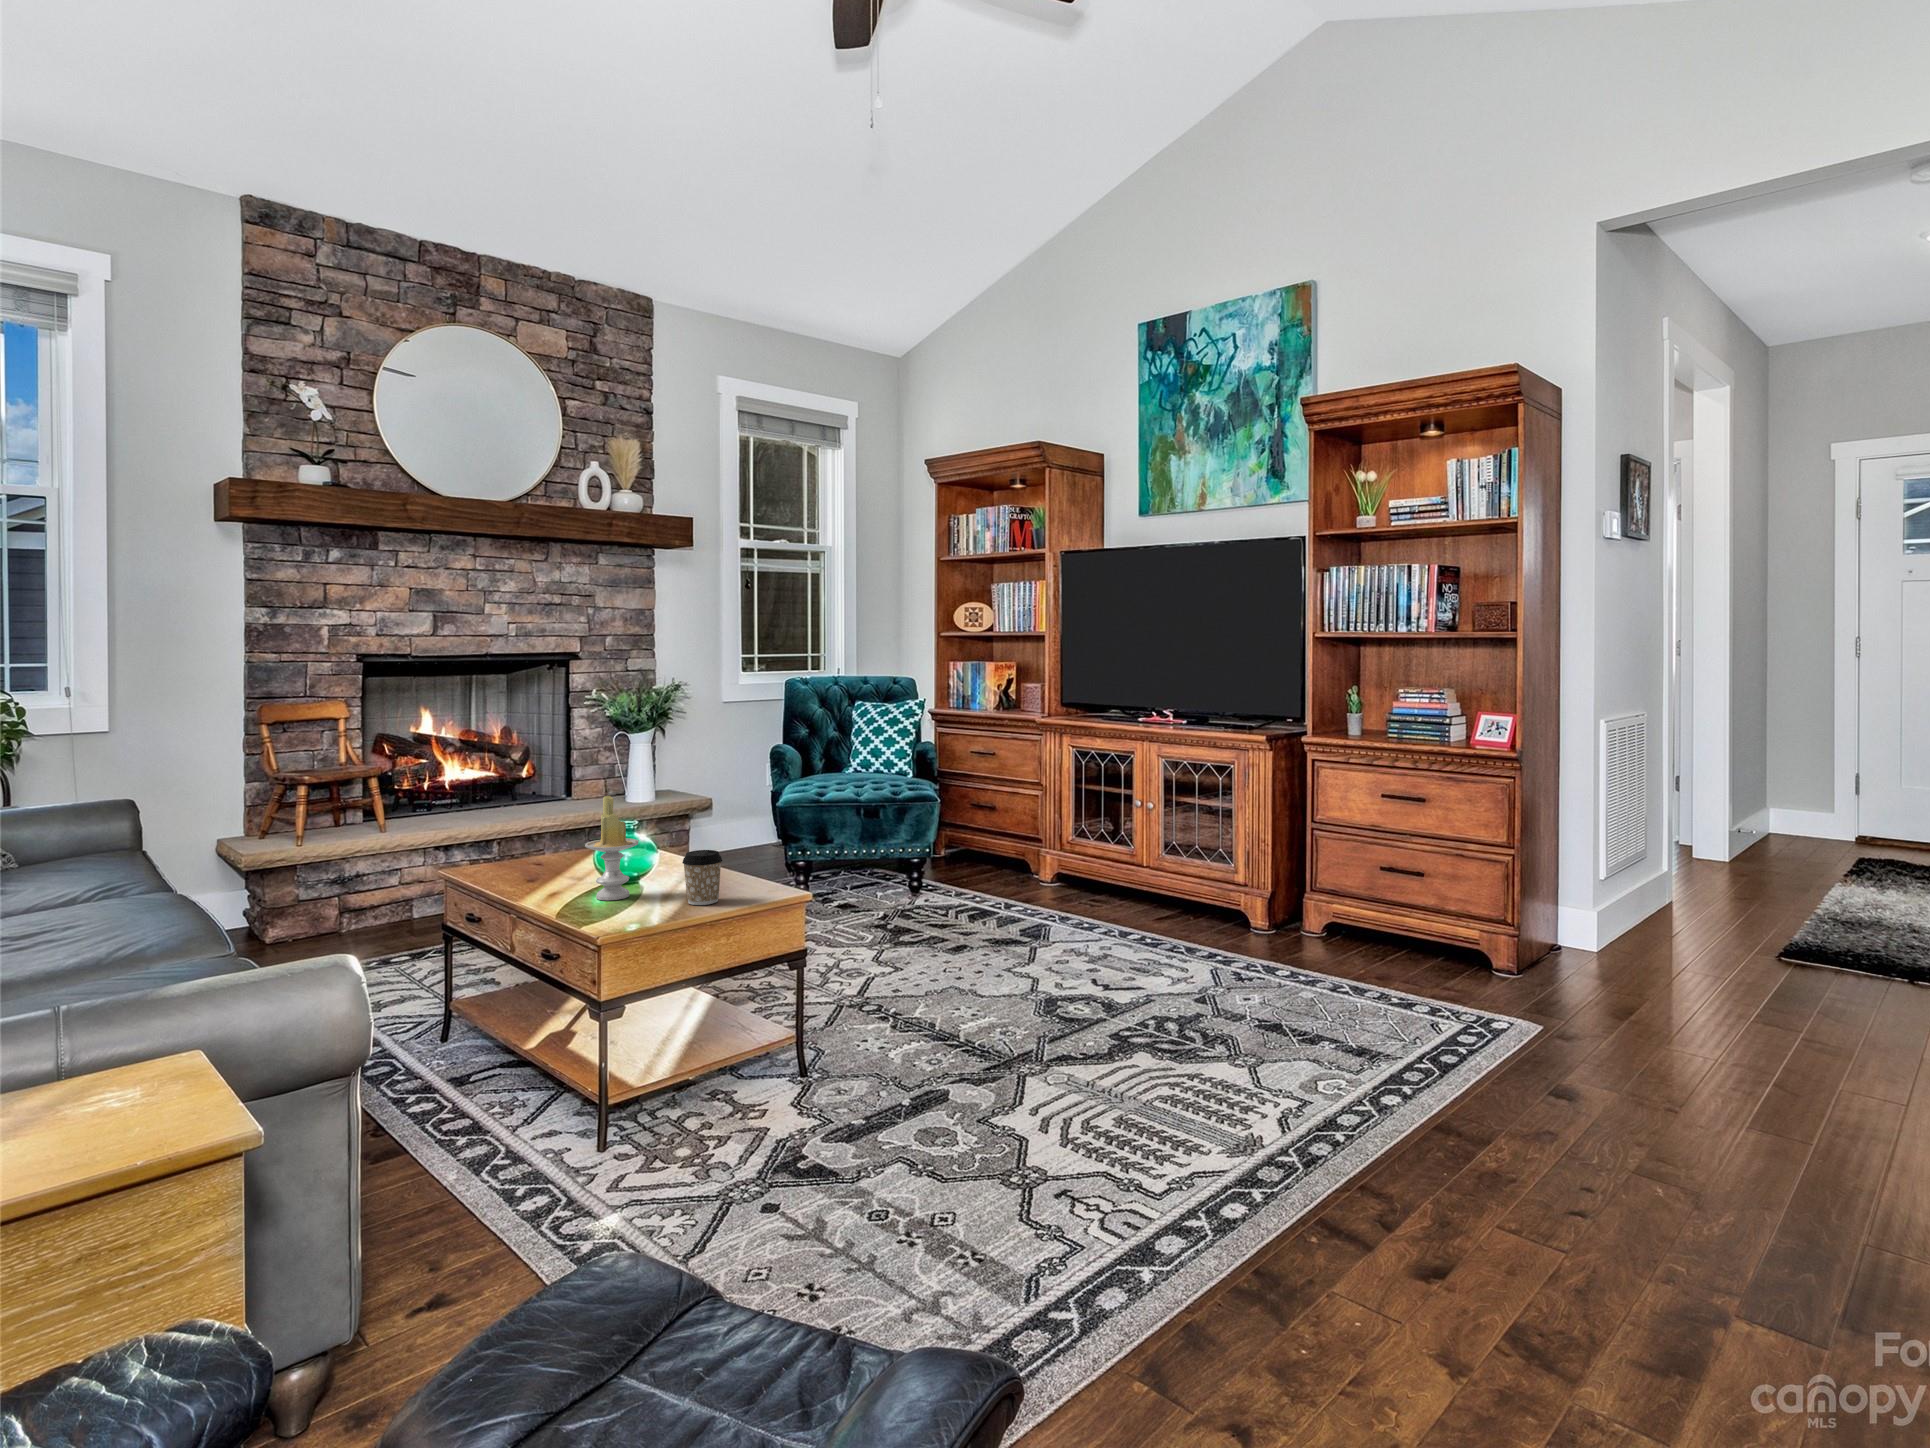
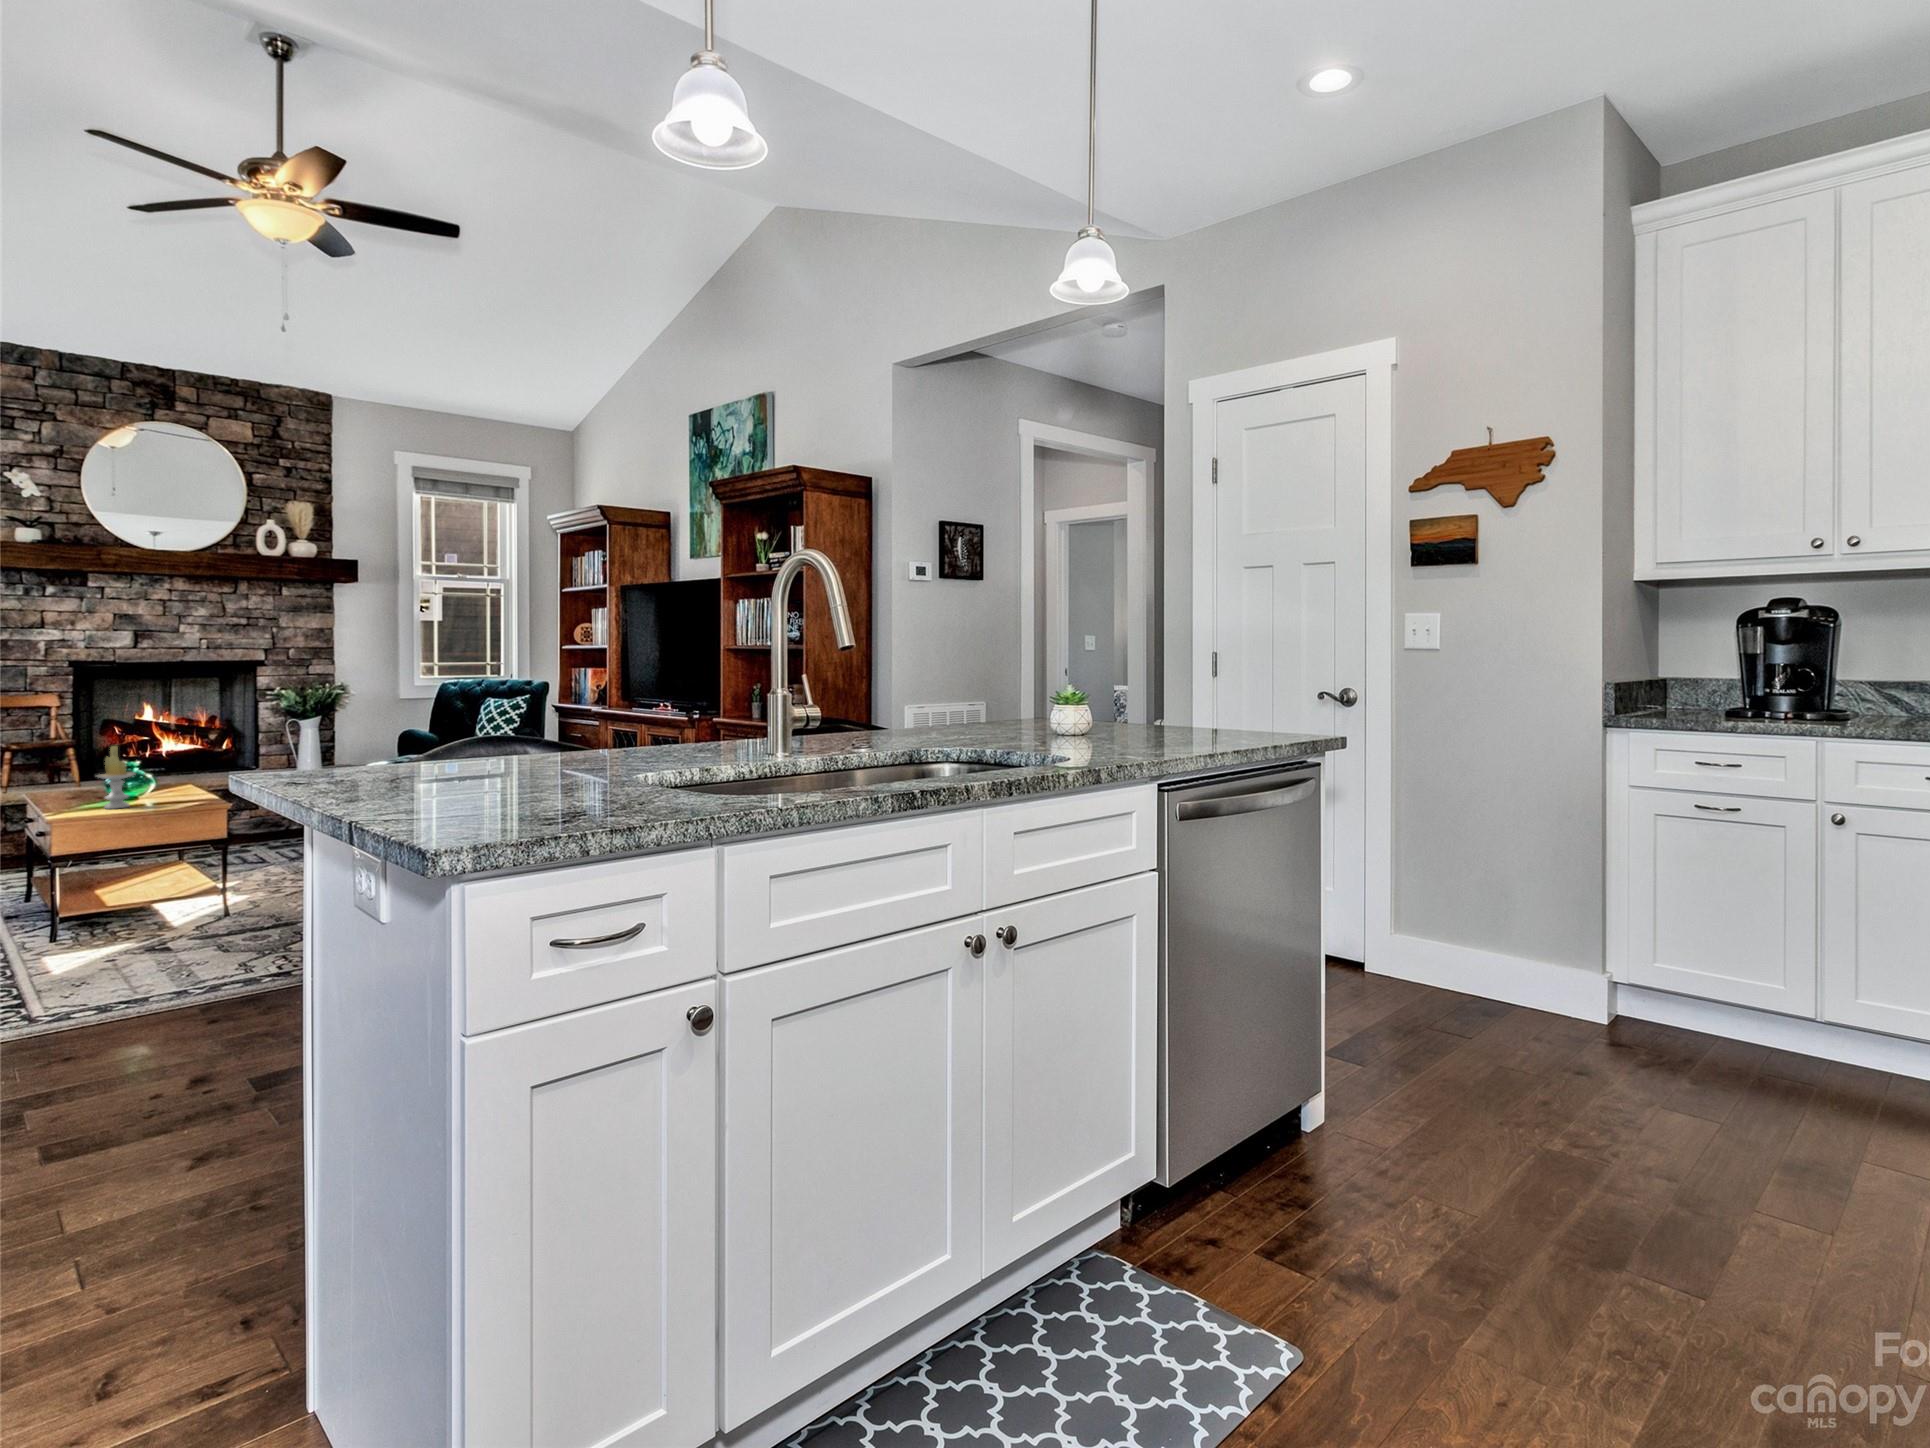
coffee cup: present [682,850,722,905] -> none [151,778,181,810]

